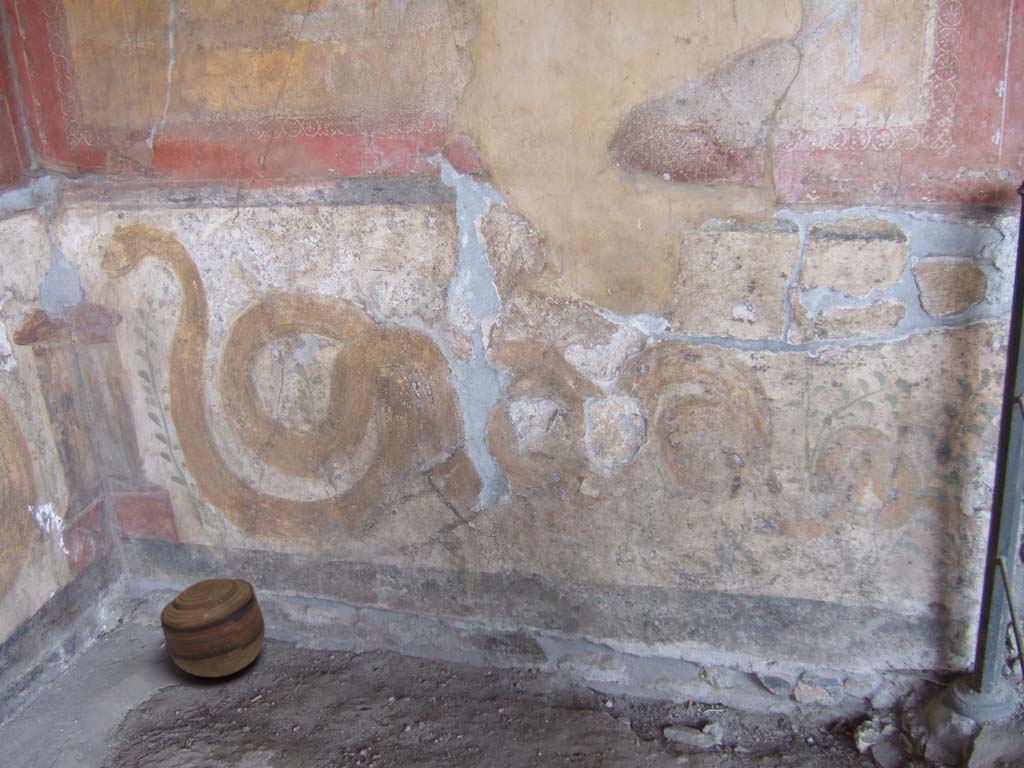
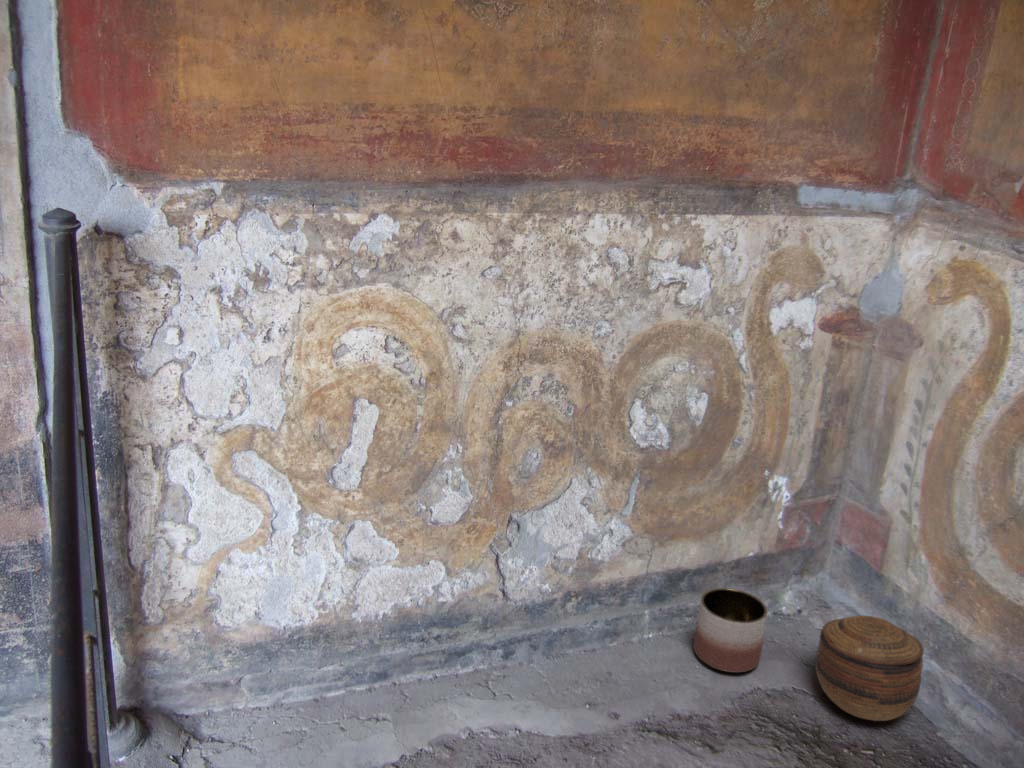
planter: none [30,632,118,725] -> present [694,588,767,672]

